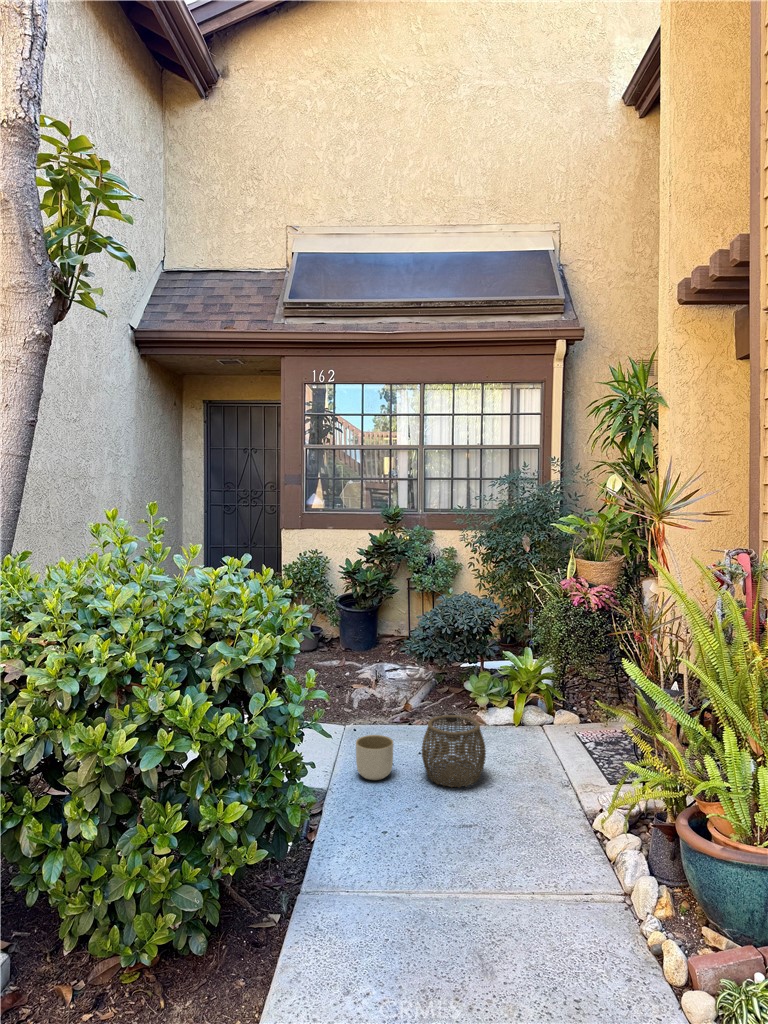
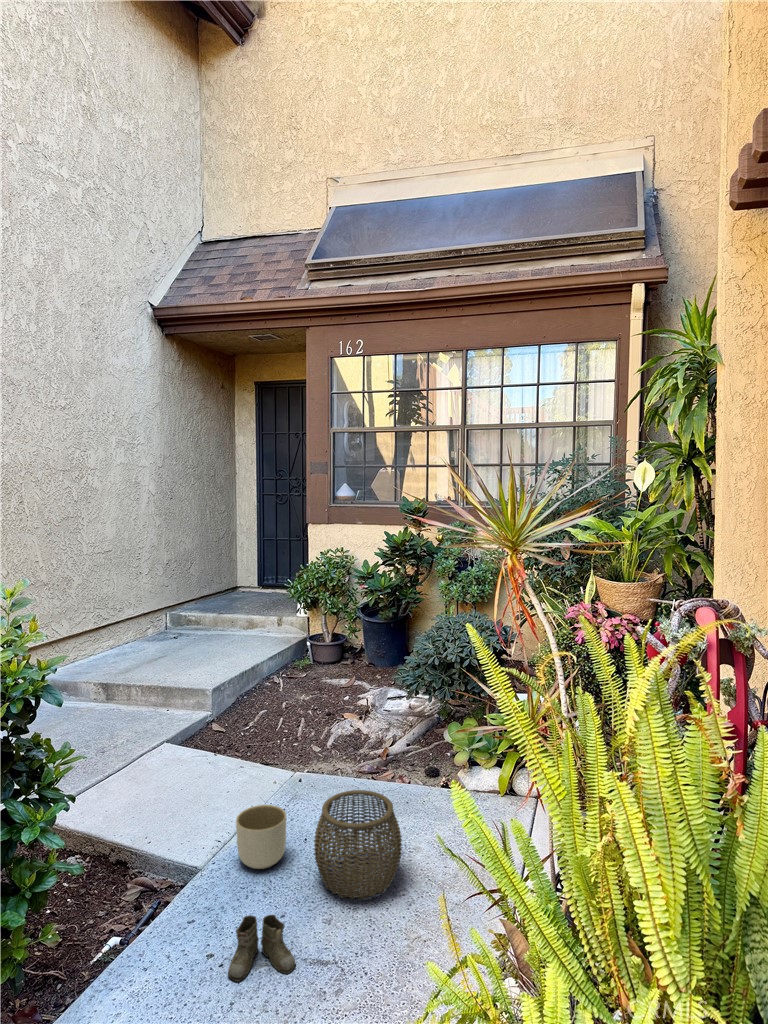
boots: none [397,792,450,835] -> present [228,915,296,982]

